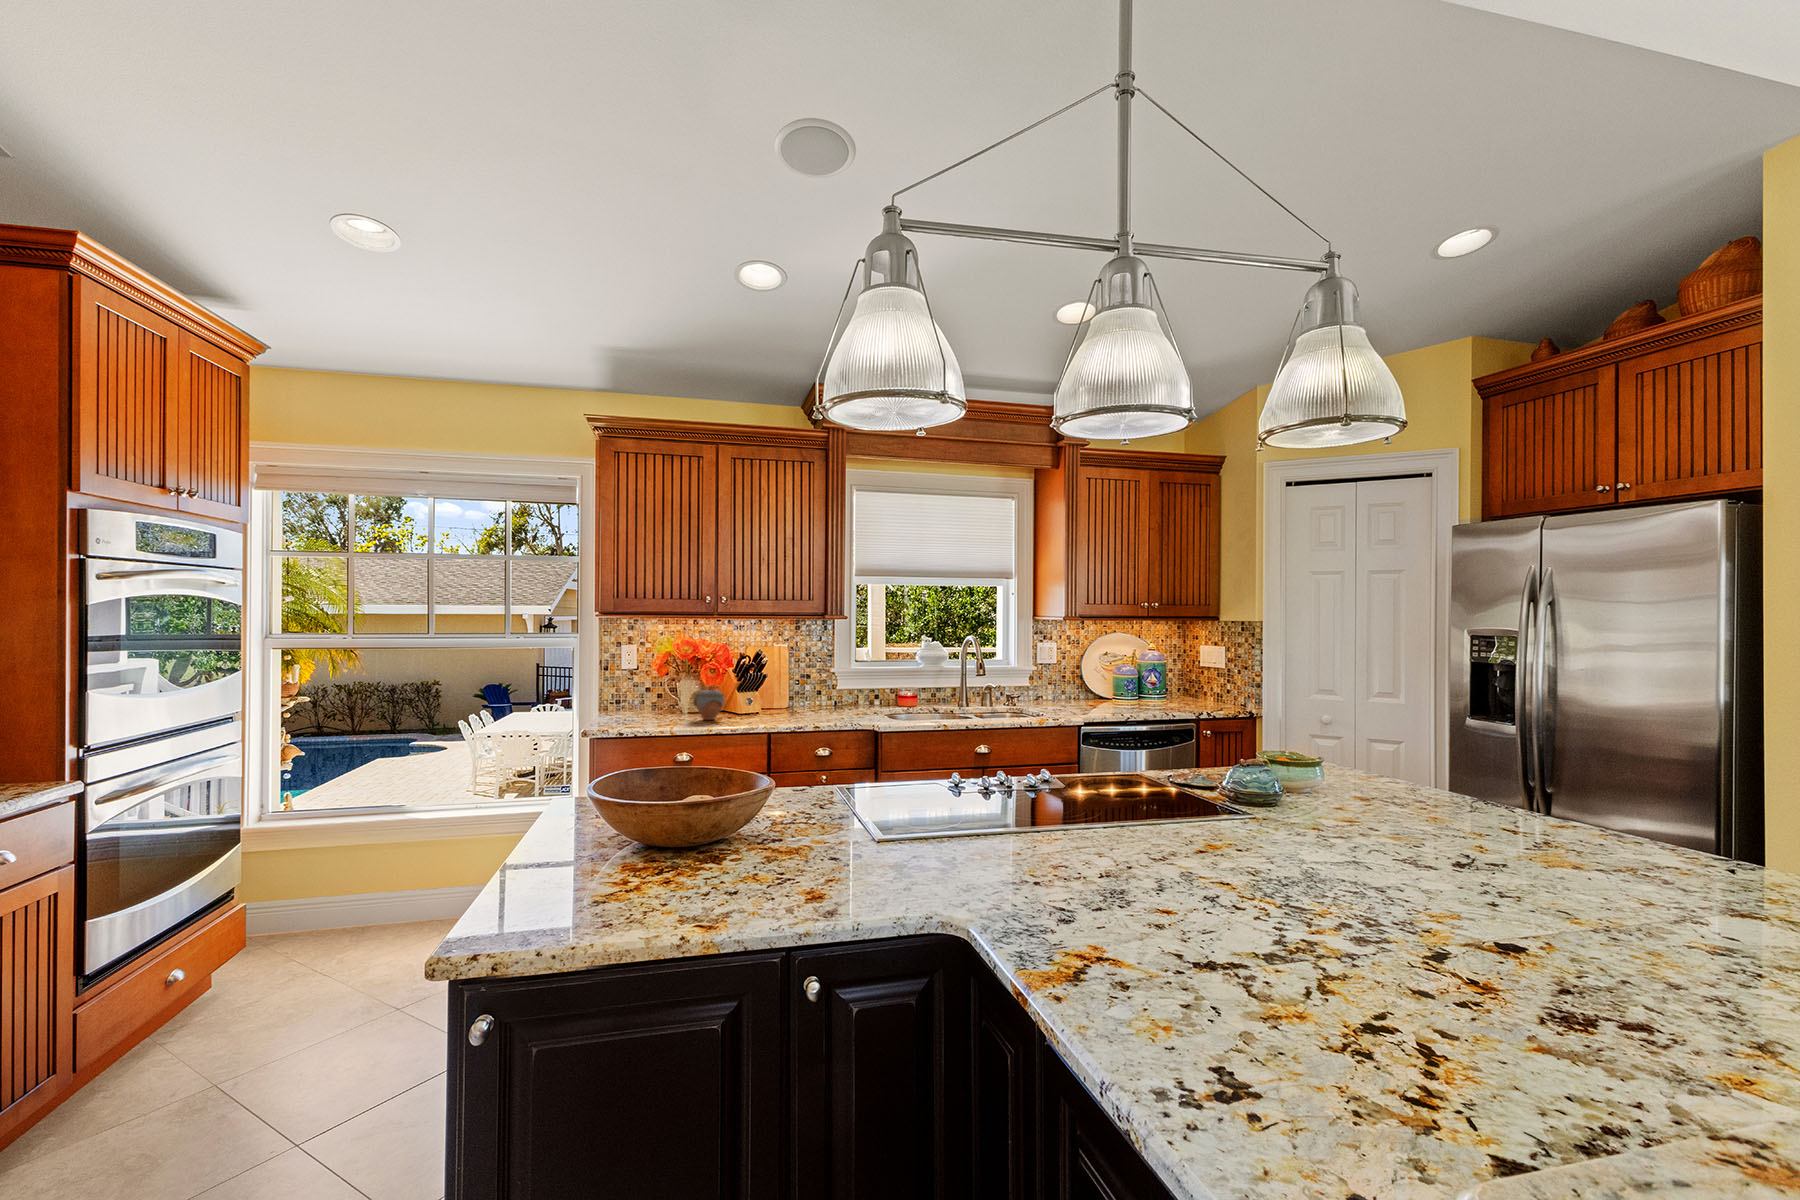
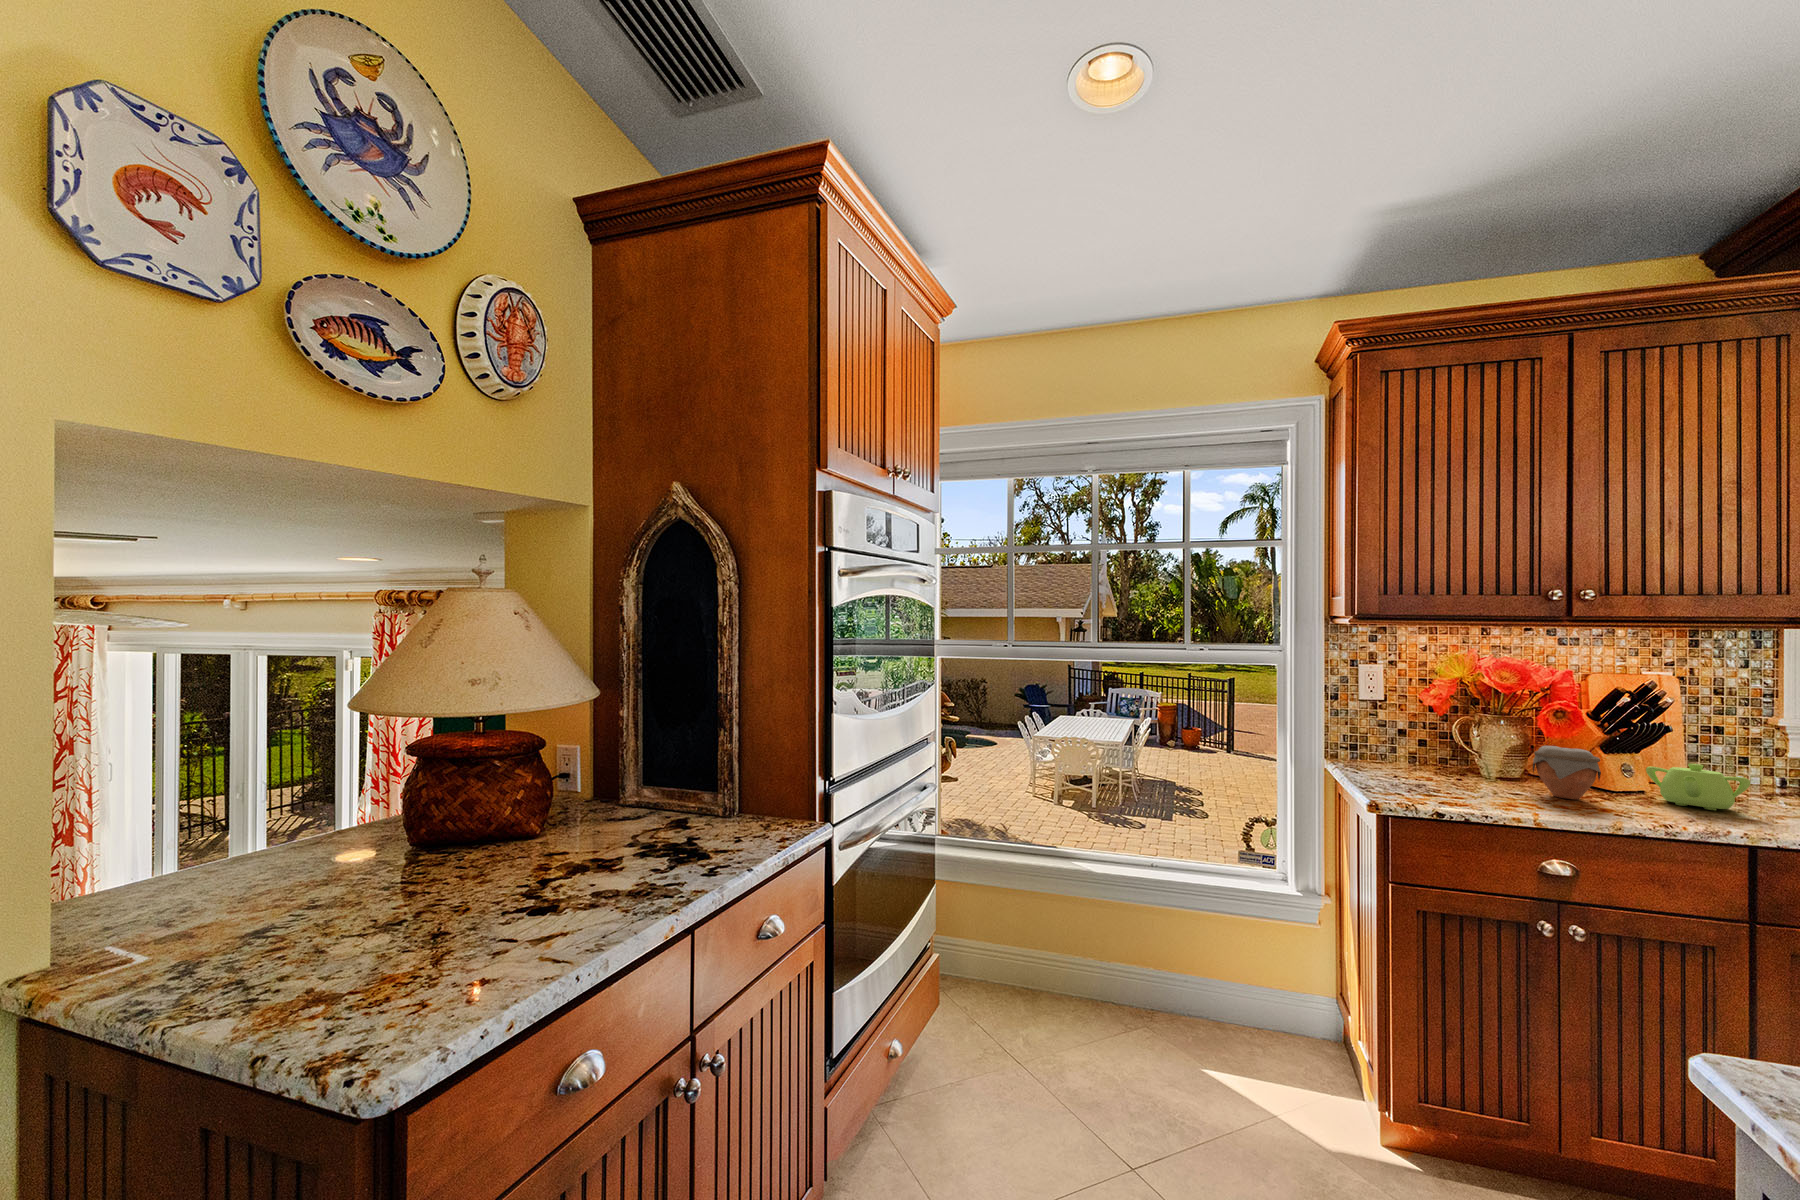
teapot: none [754,694,789,718] -> present [1646,764,1750,810]

